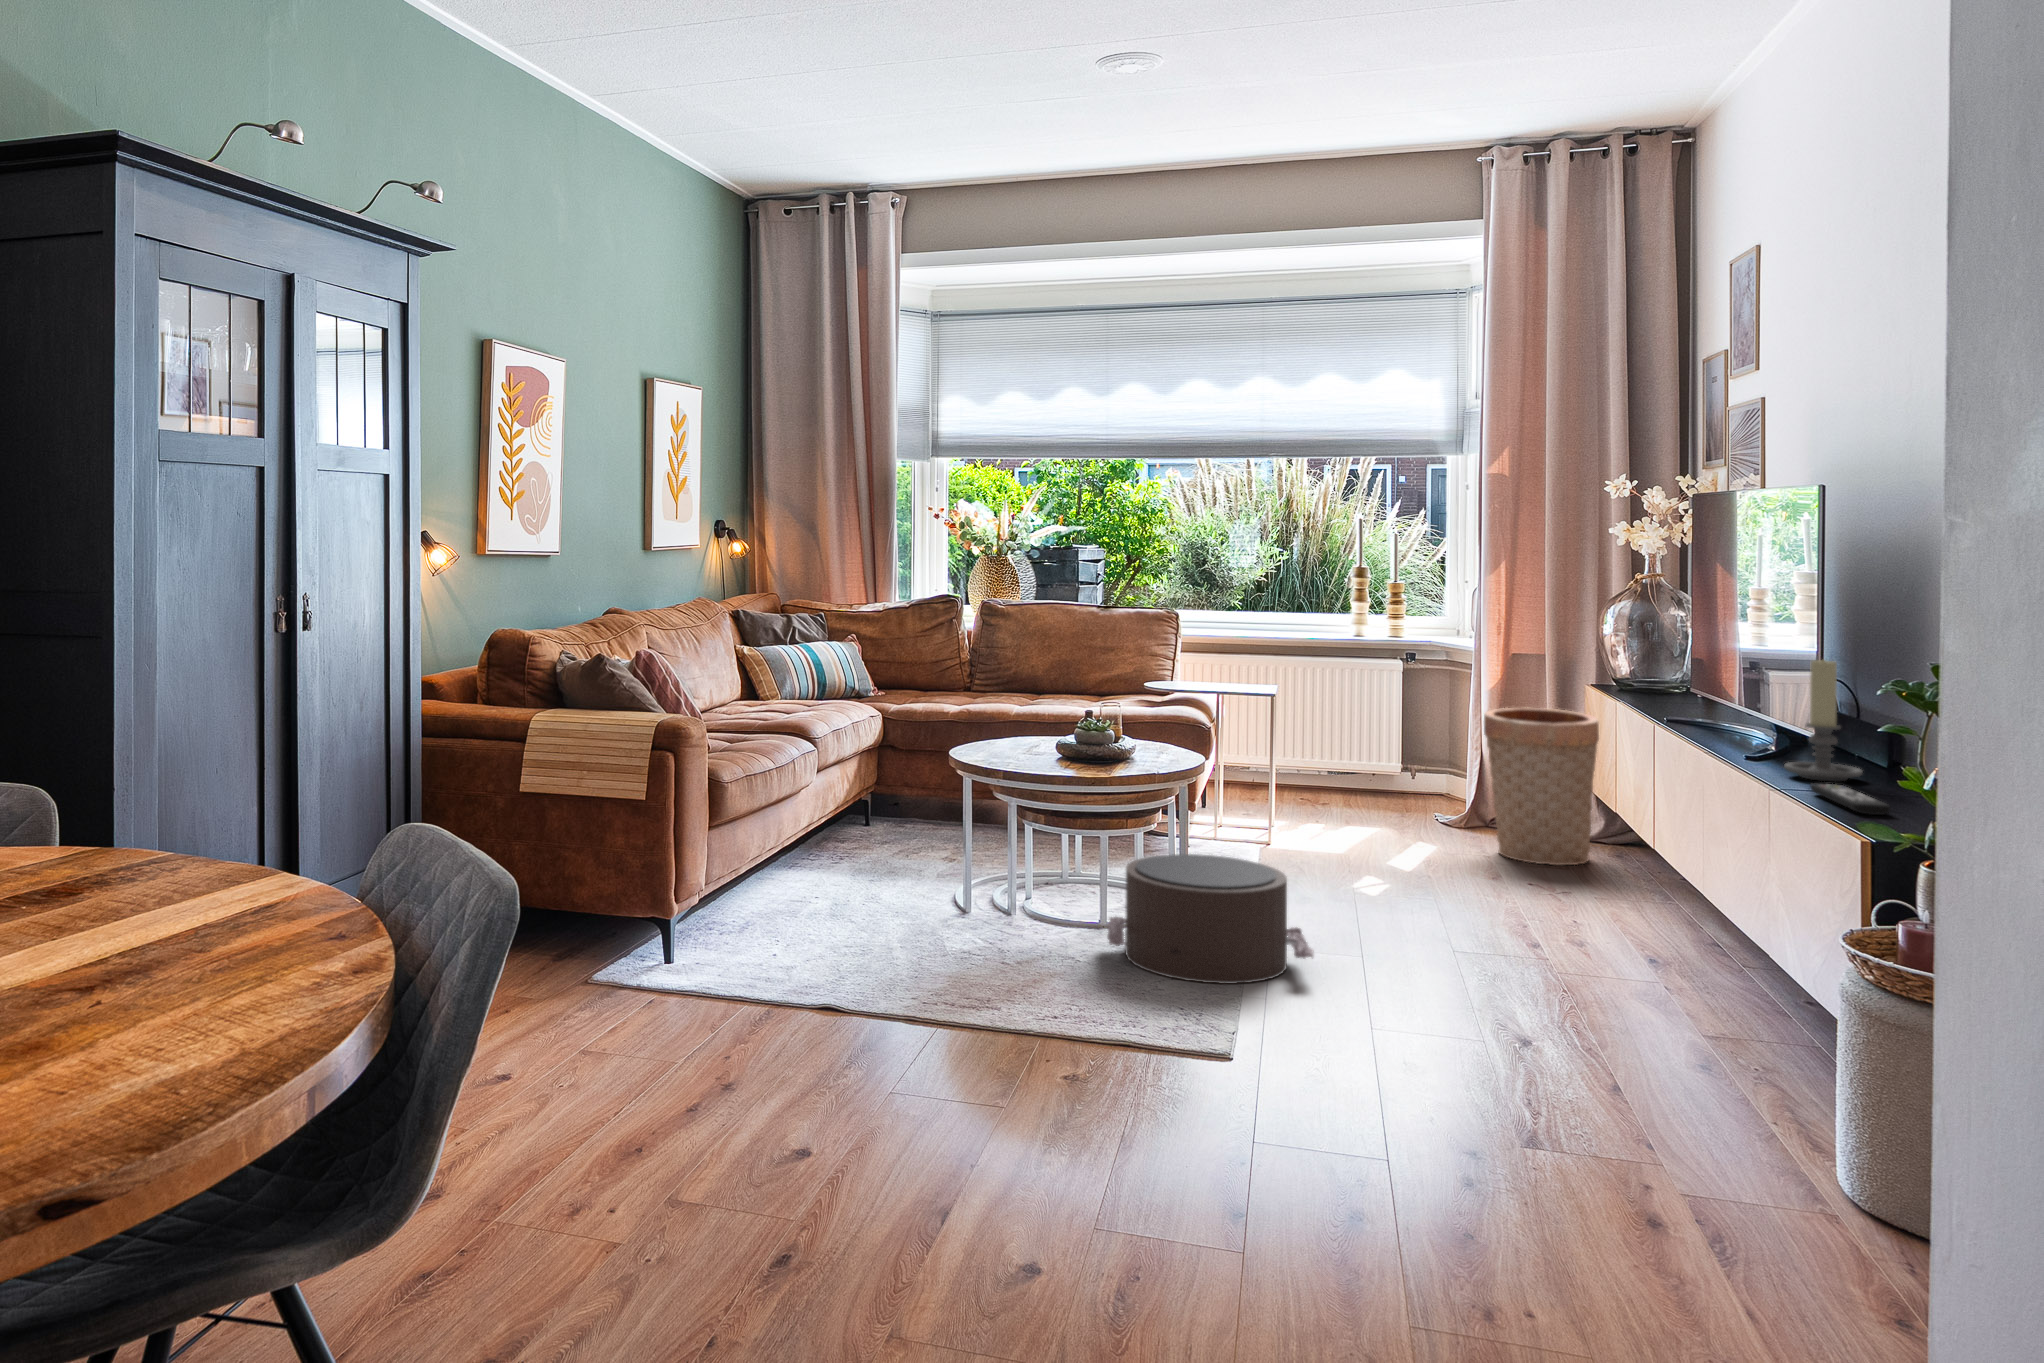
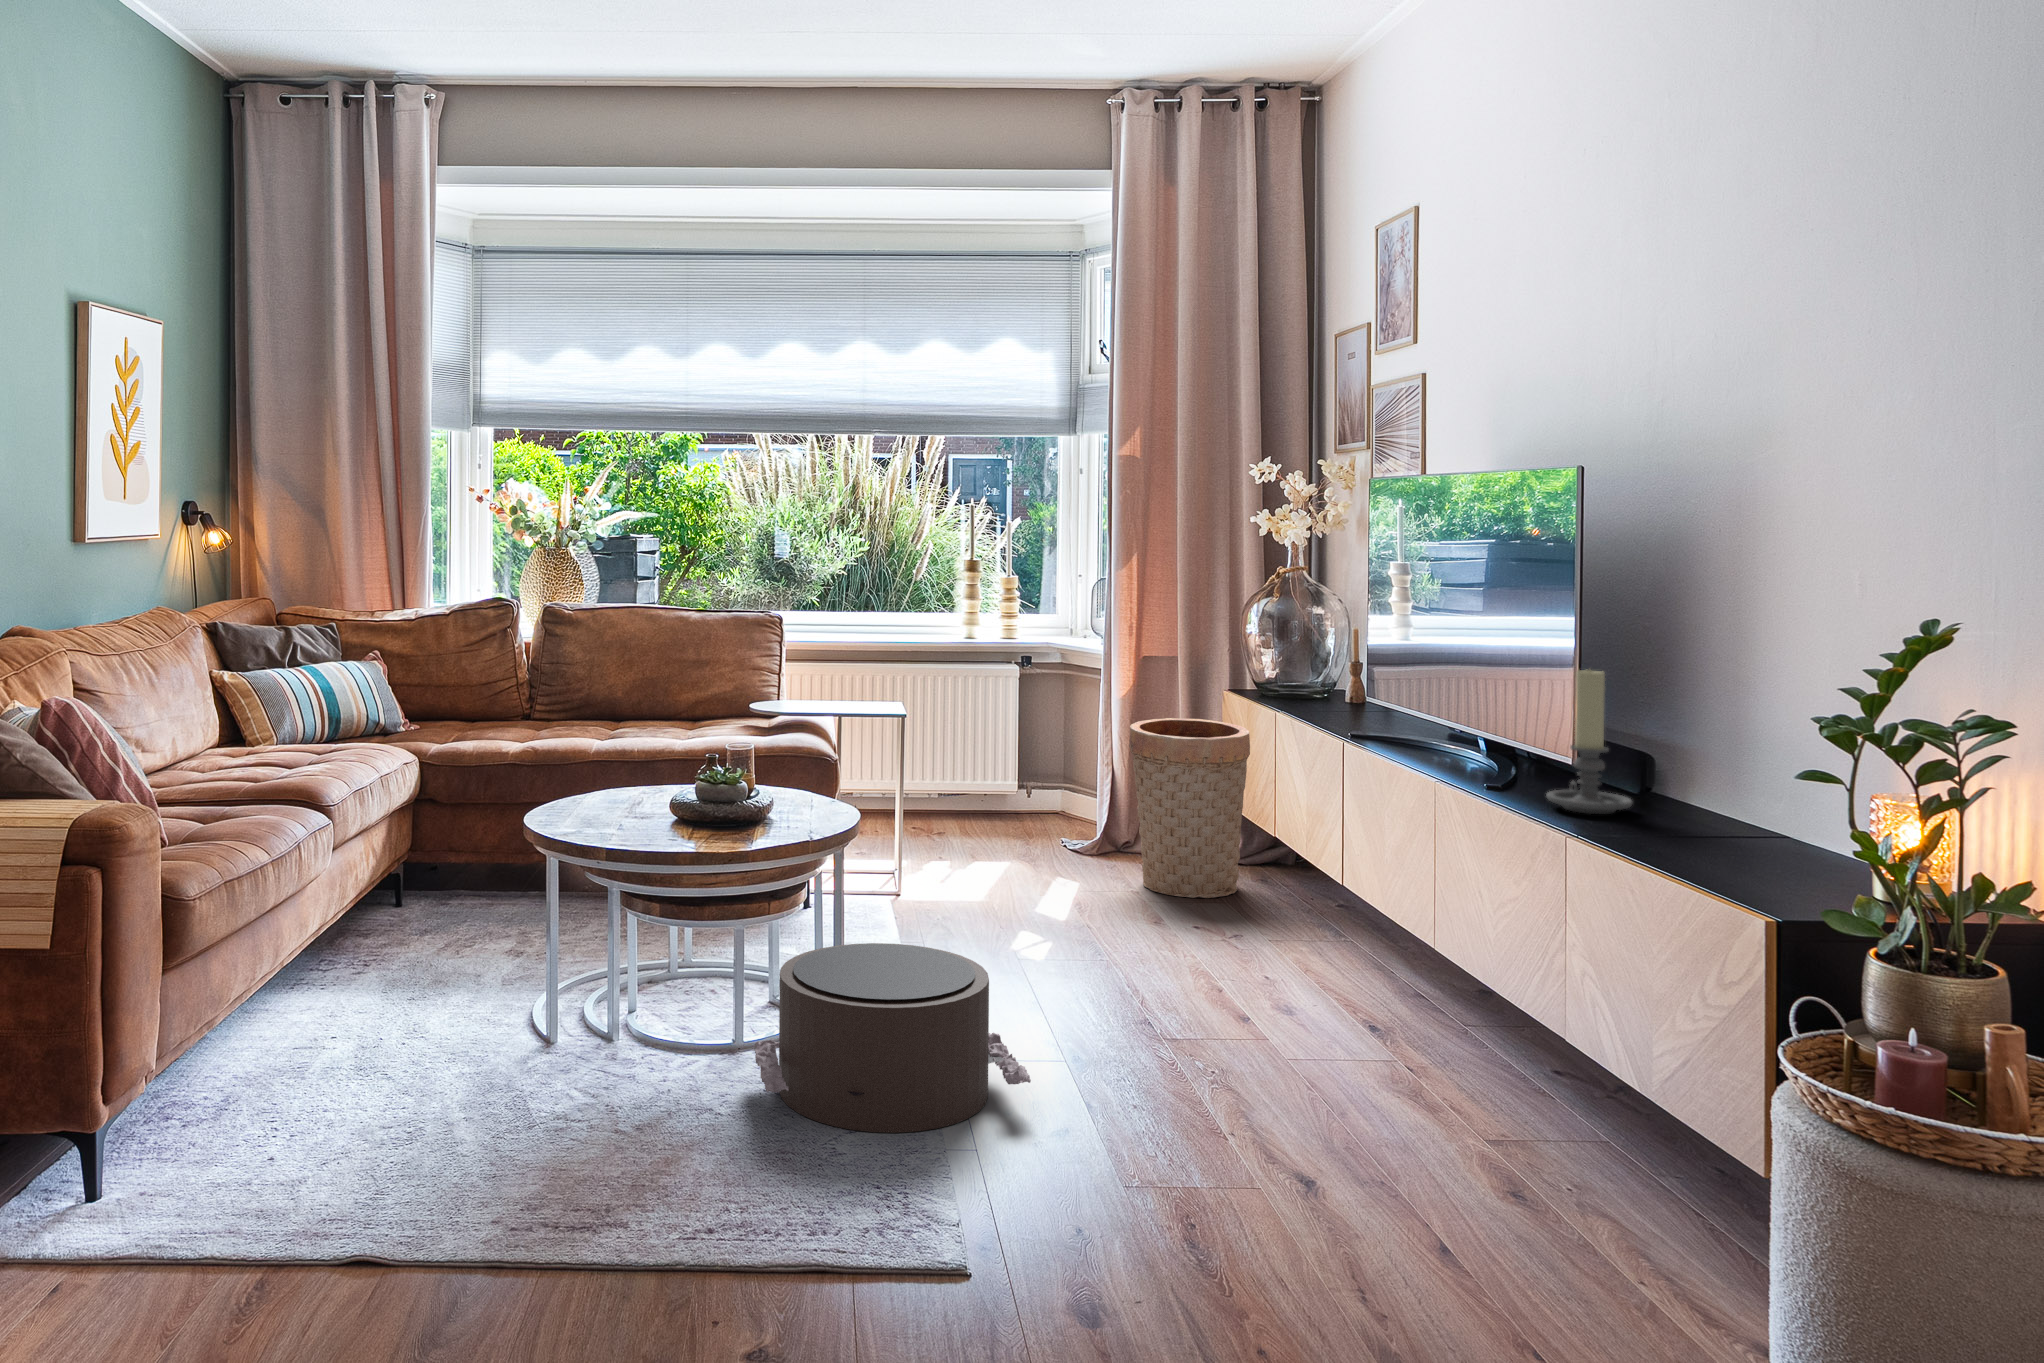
remote control: present [1810,784,1891,815] -> none [1606,823,1728,866]

